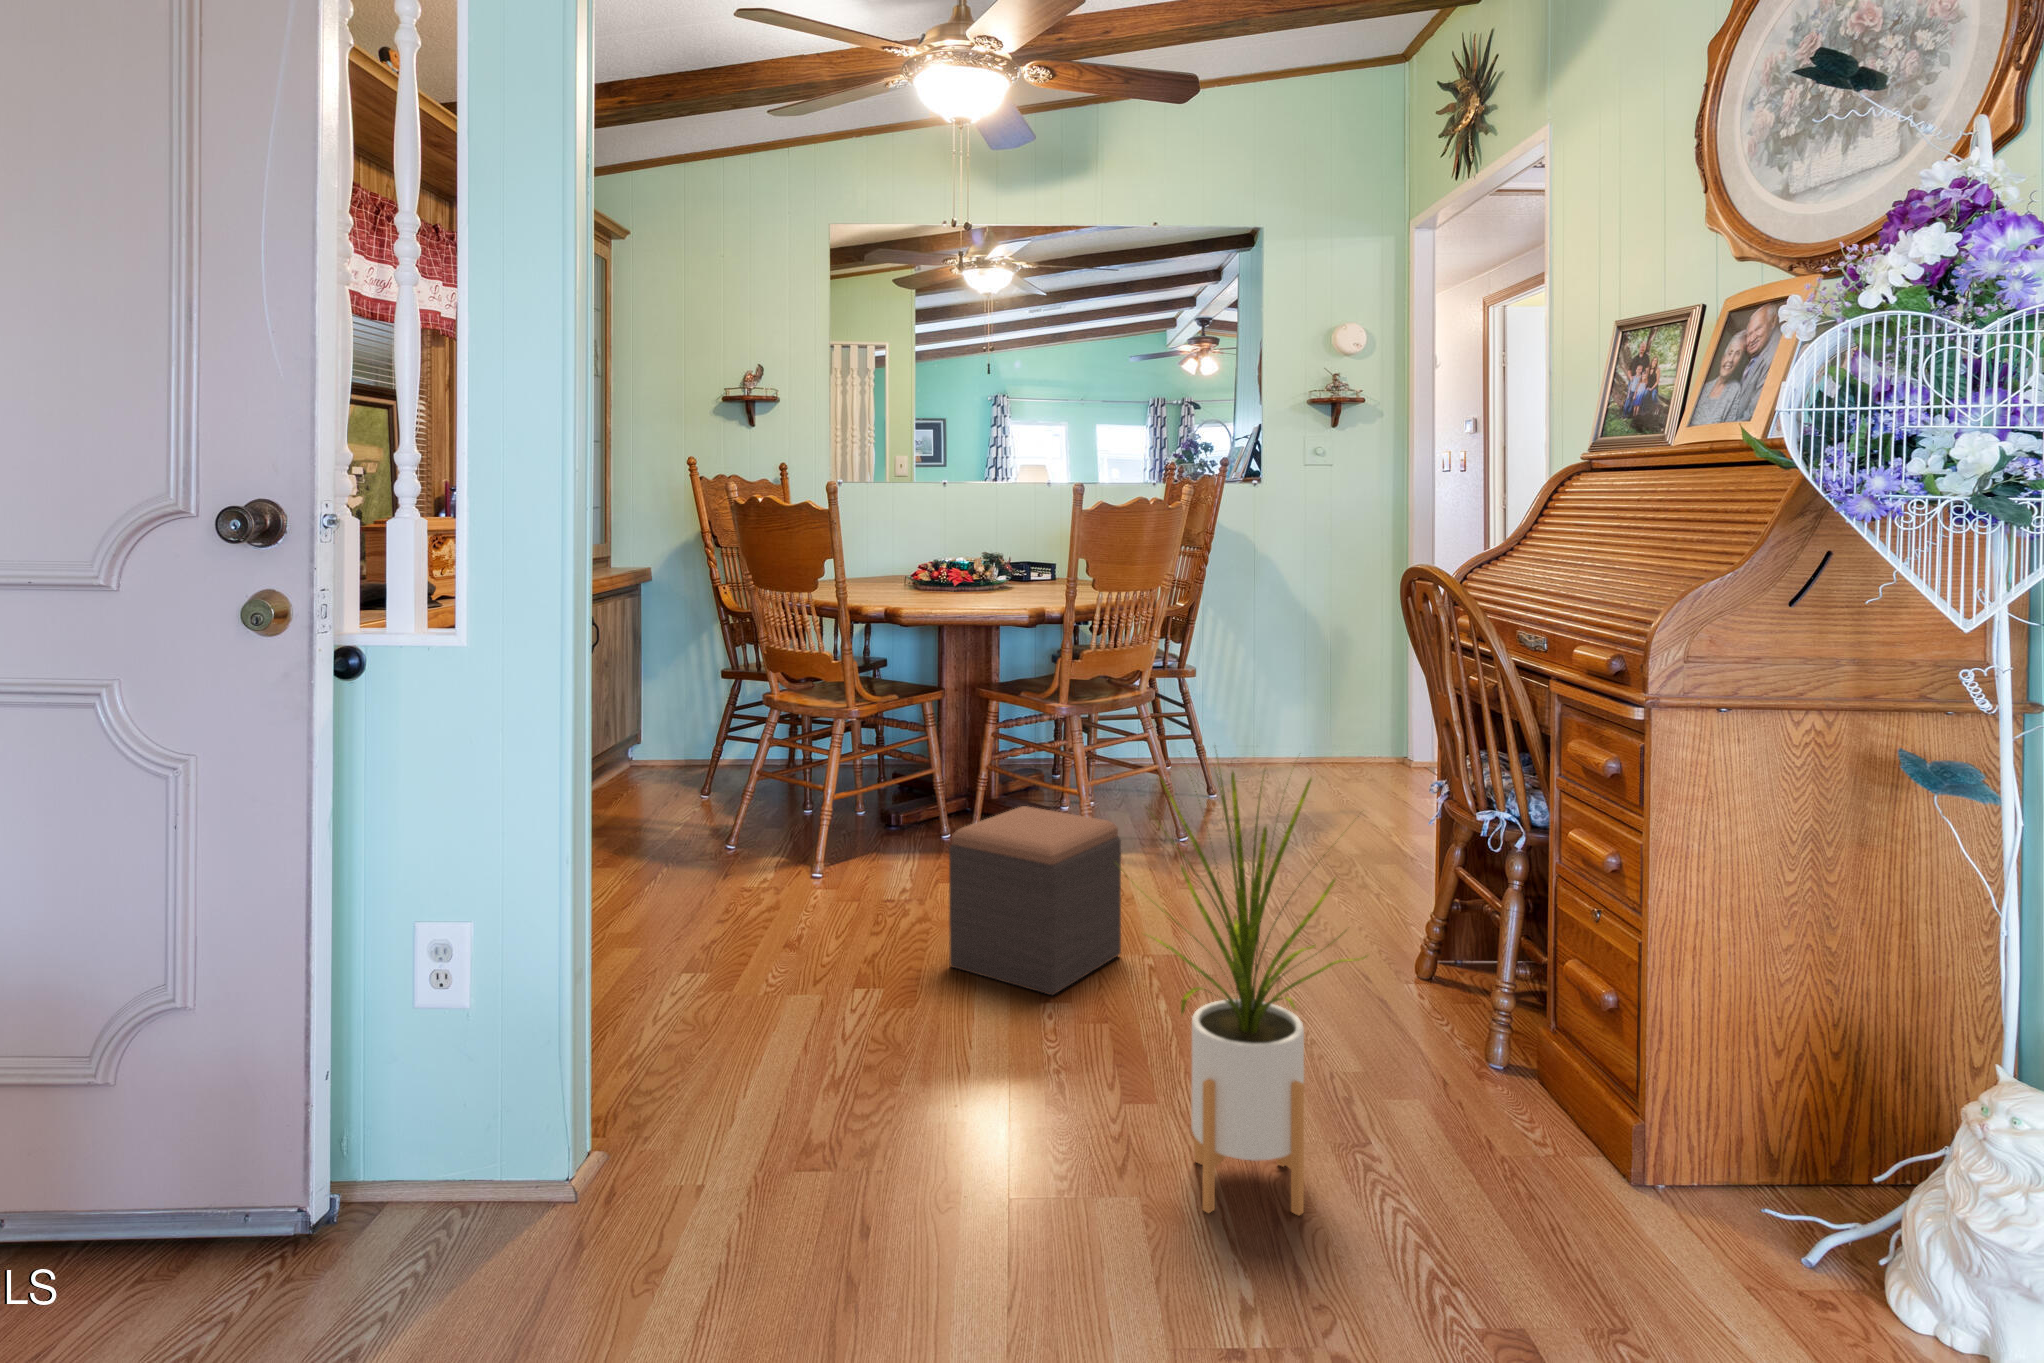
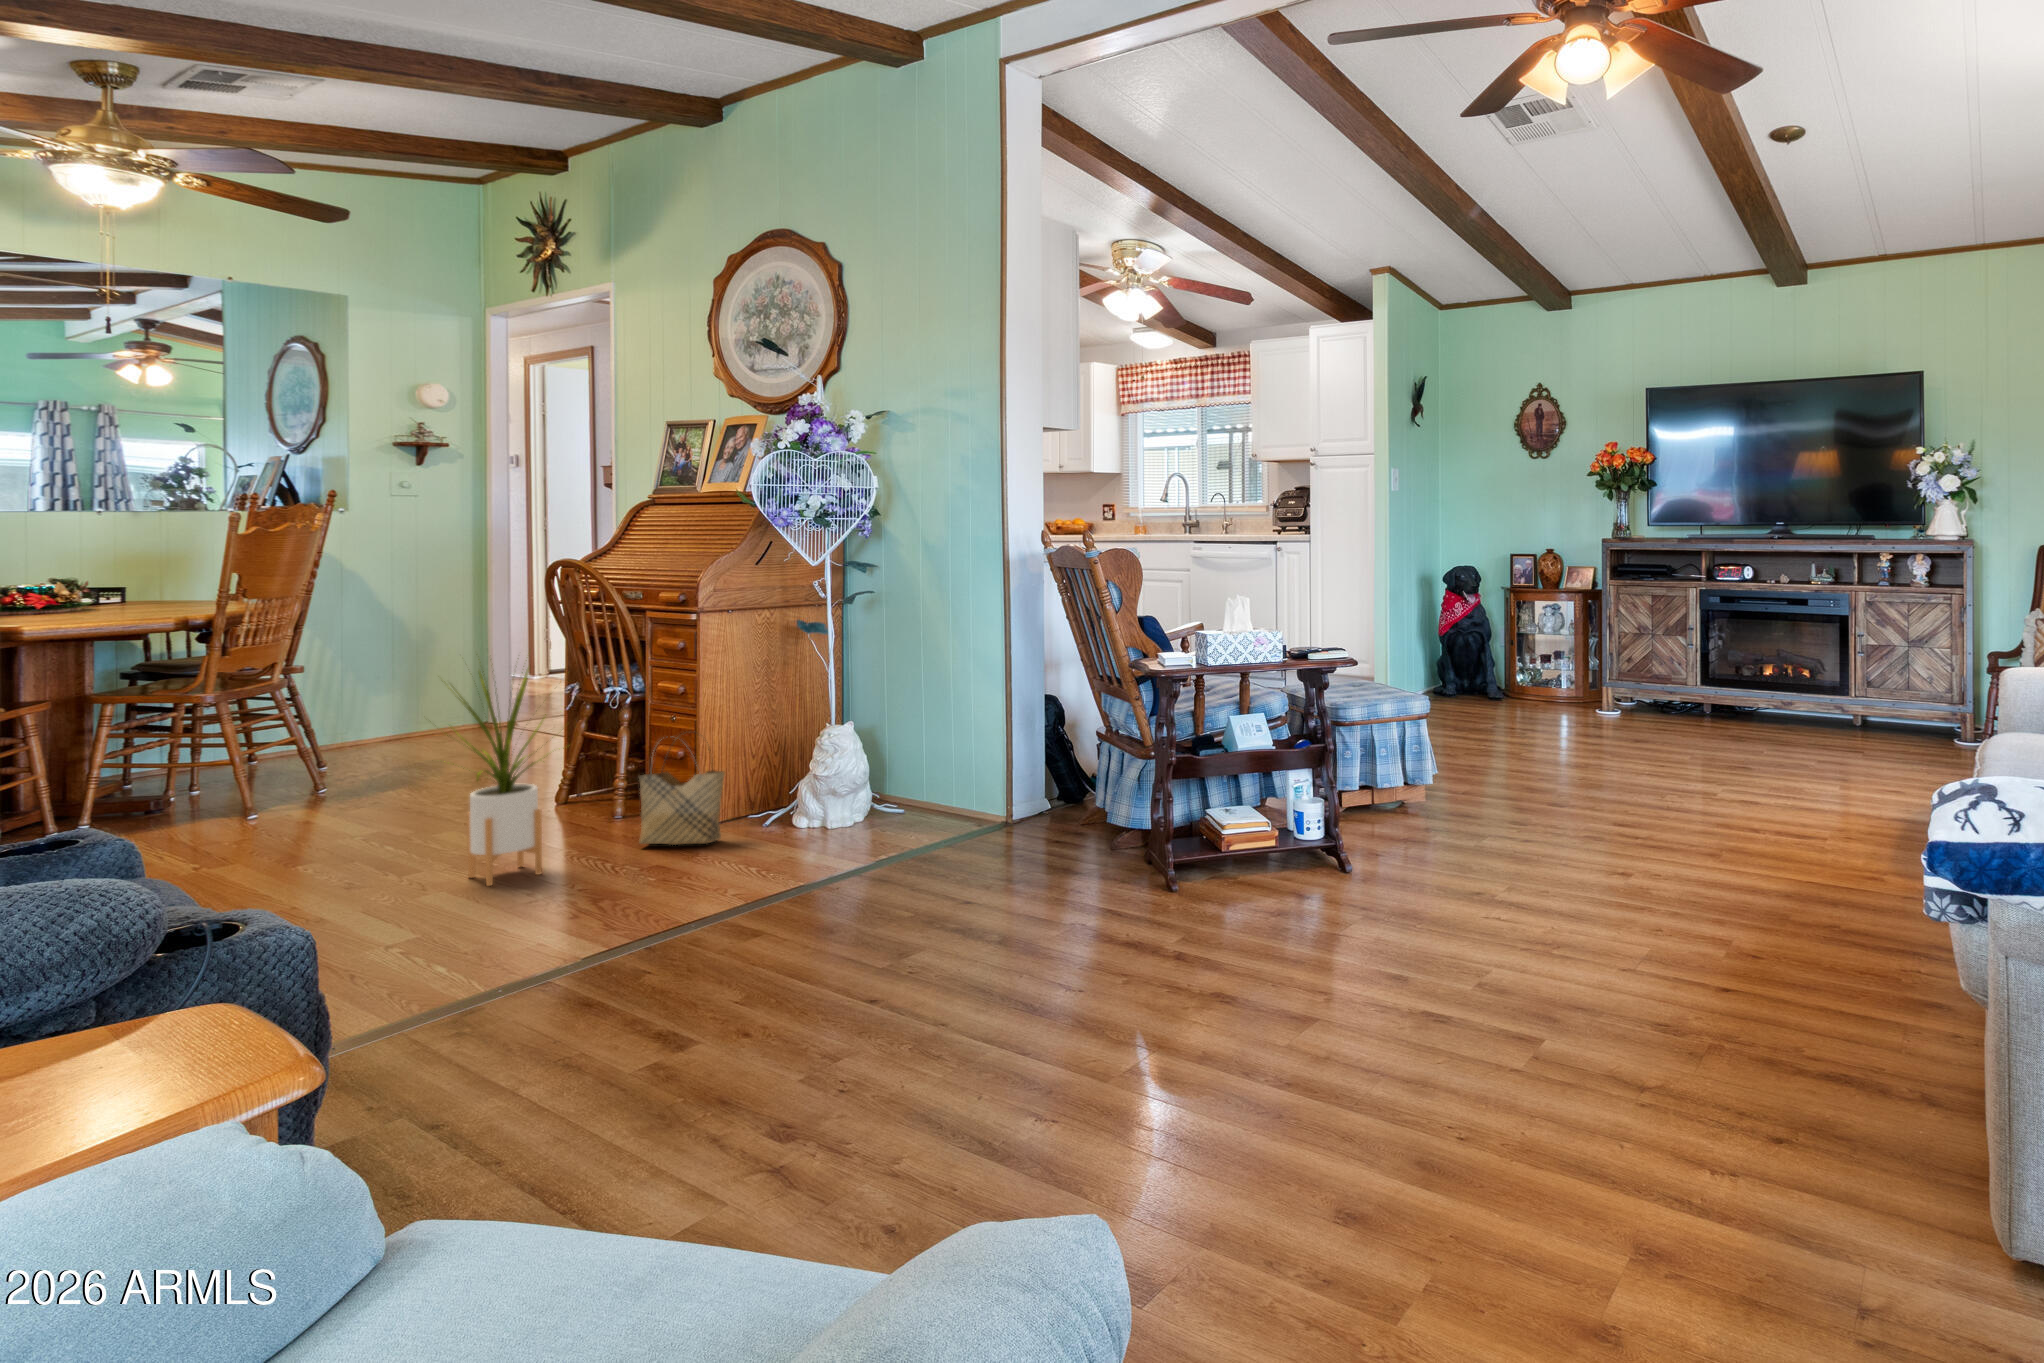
footstool: present [949,806,1121,995] -> none [186,746,338,872]
woven basket: none [1501,971,1697,1270] -> present [639,732,725,845]

